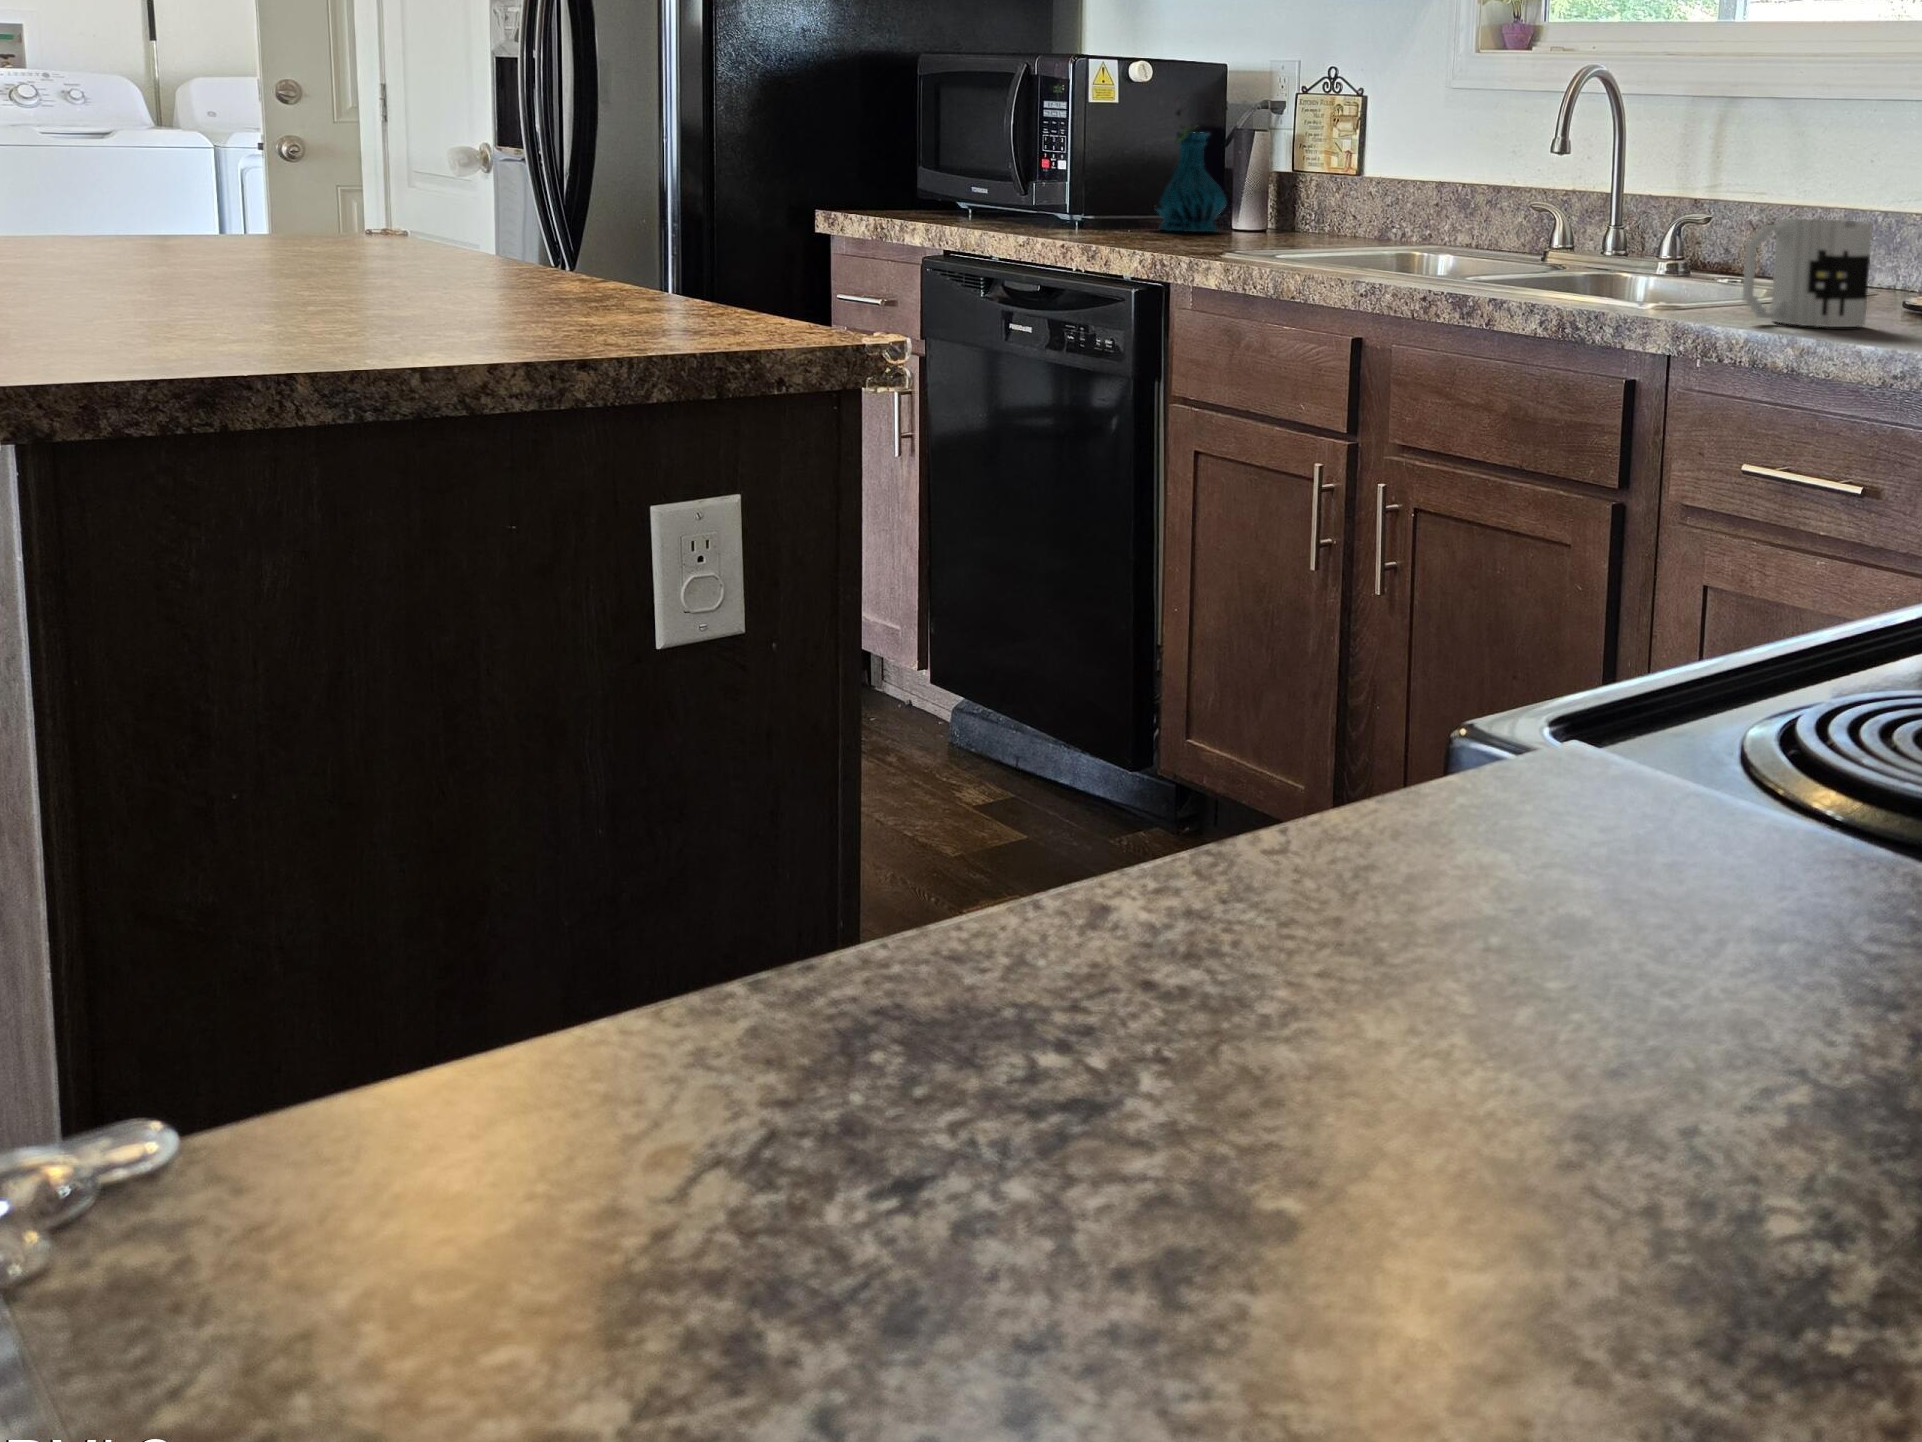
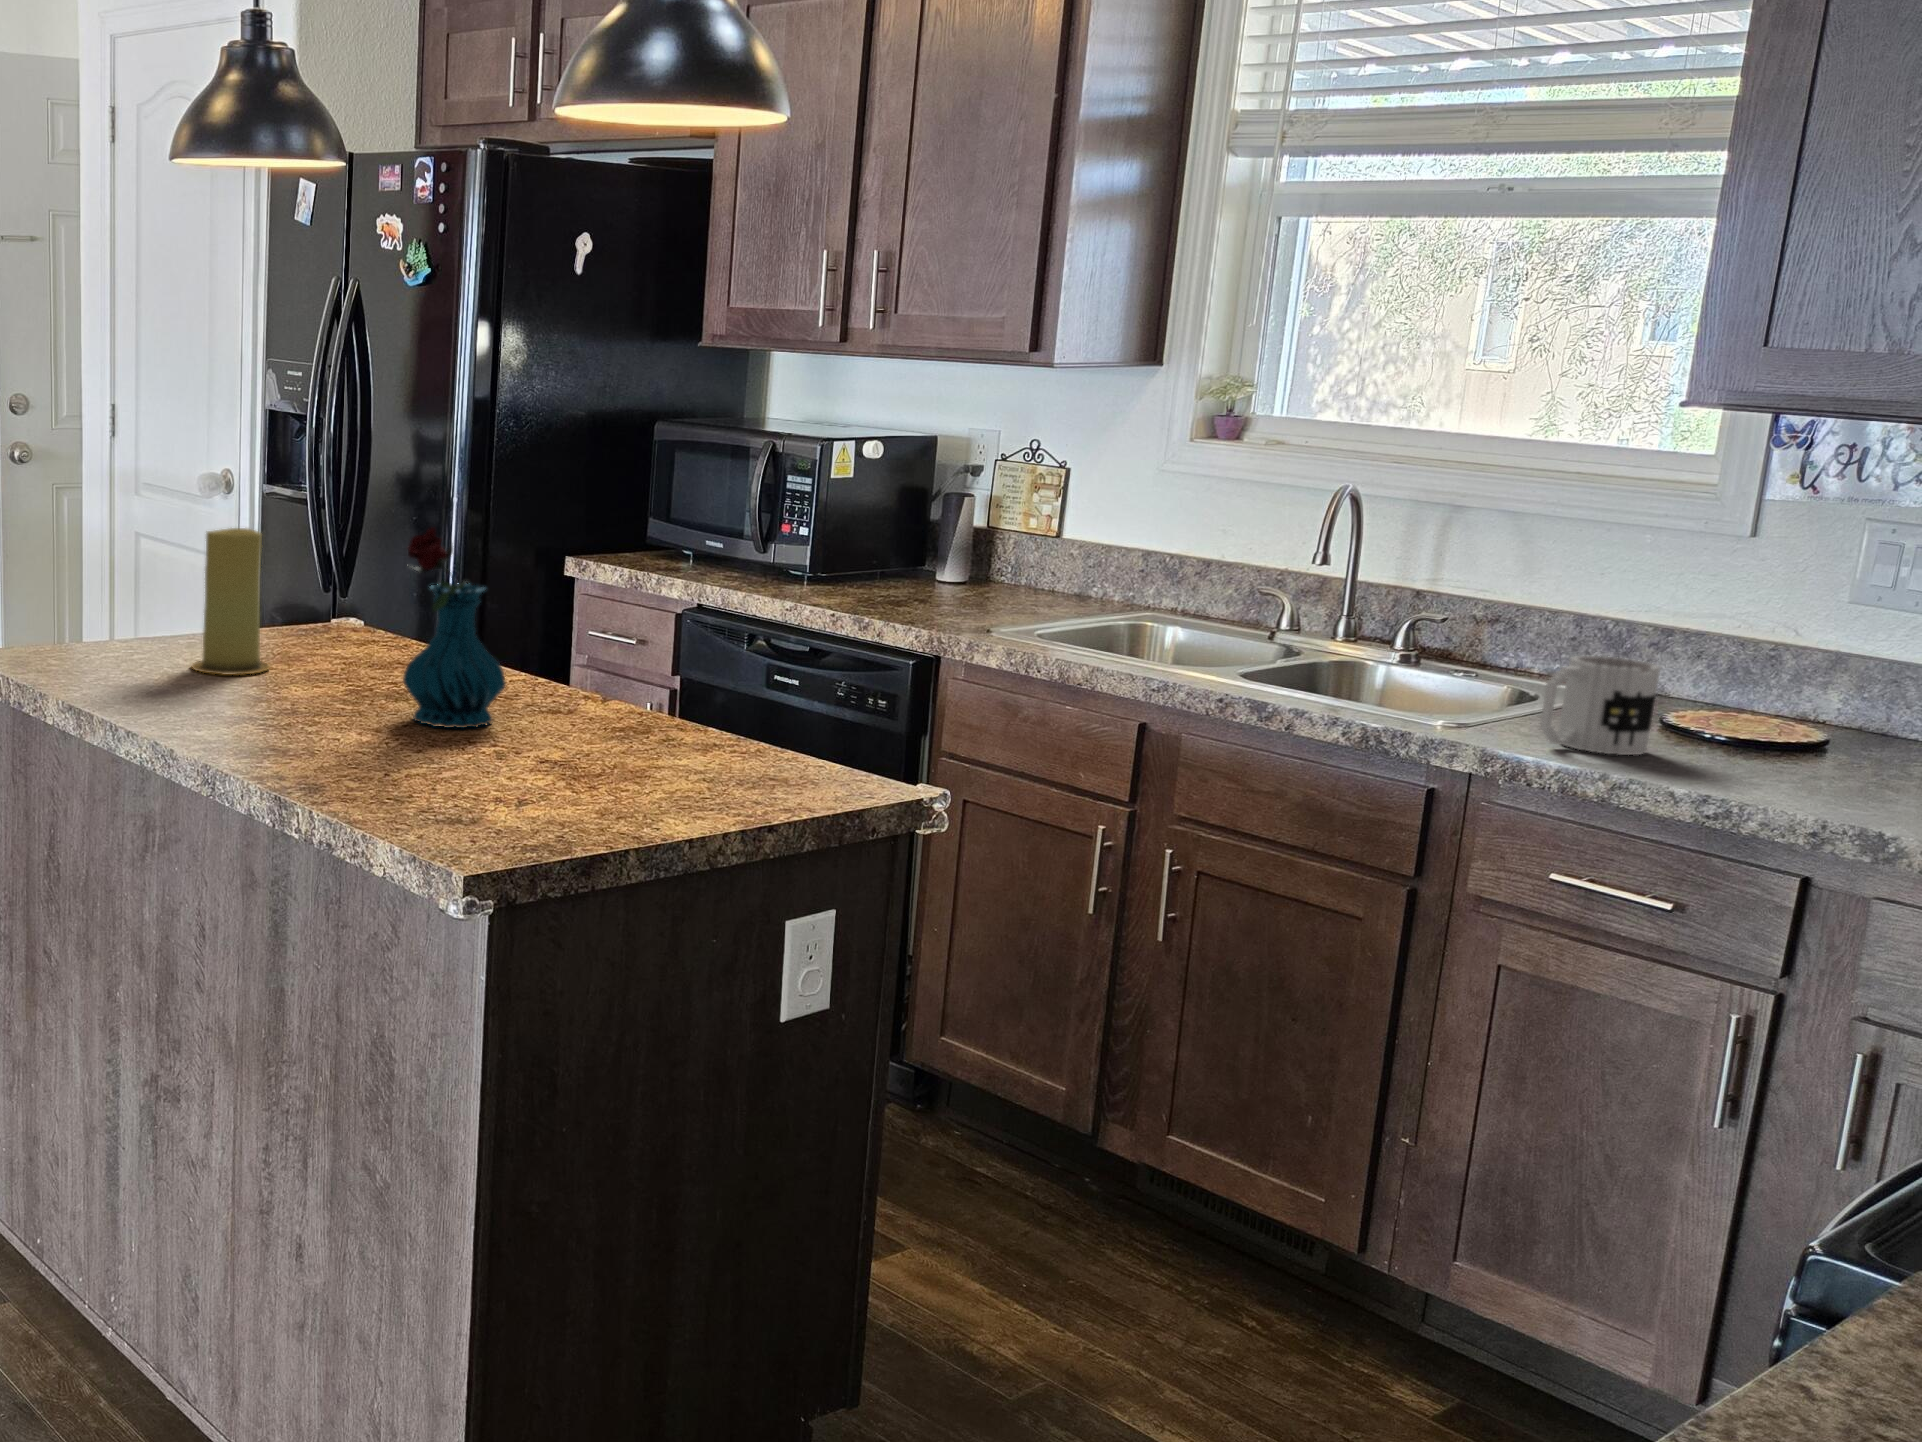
candle: none [52,66,173,252] -> present [192,528,269,674]
vase: present [1157,109,1226,232] -> present [403,528,506,728]

